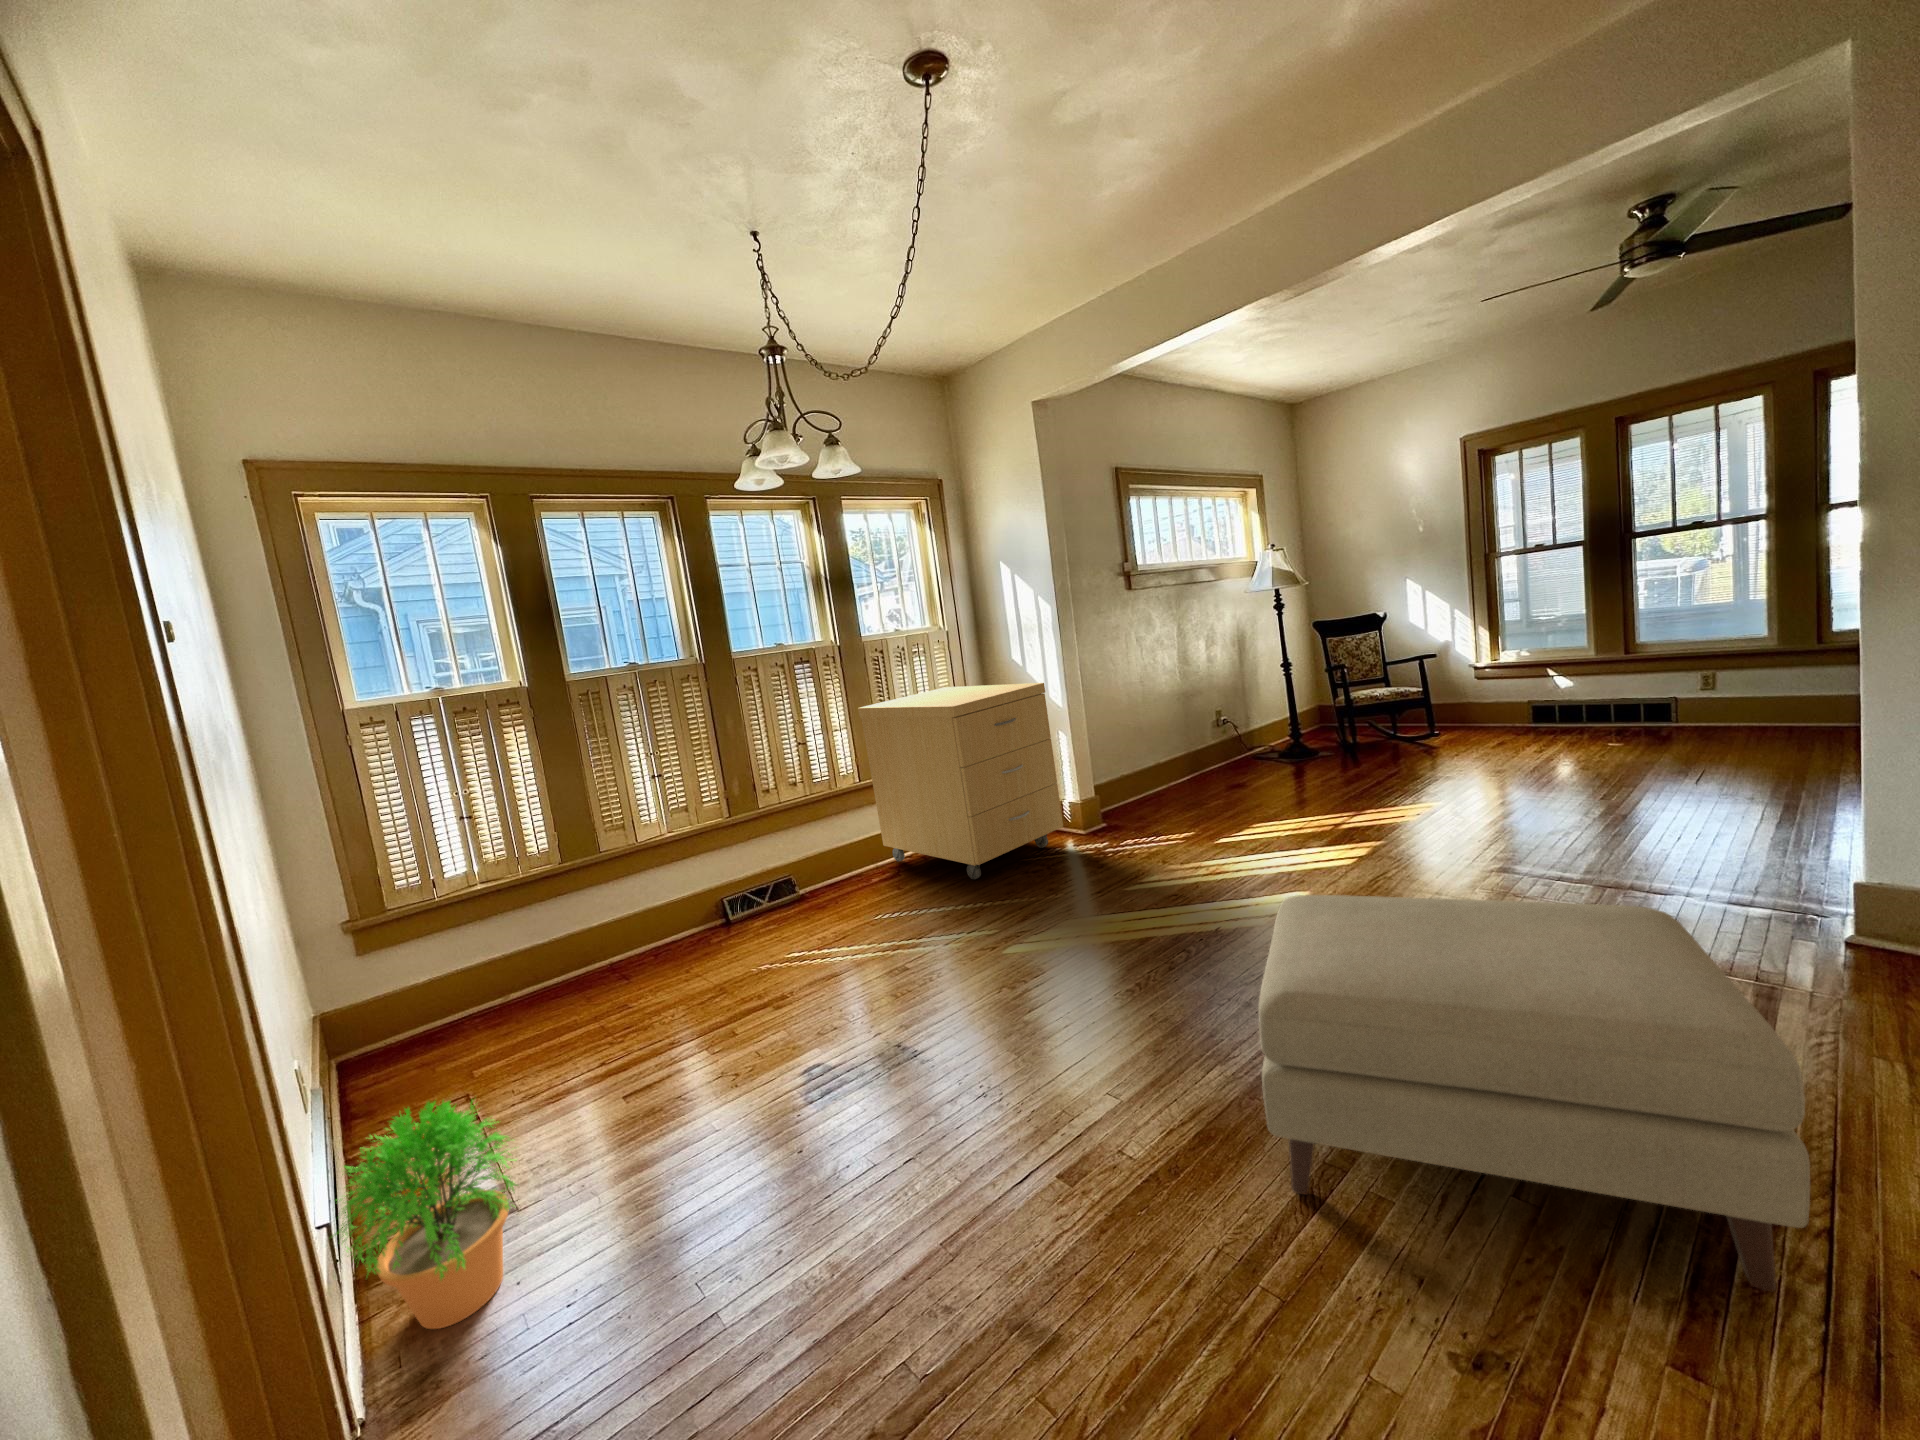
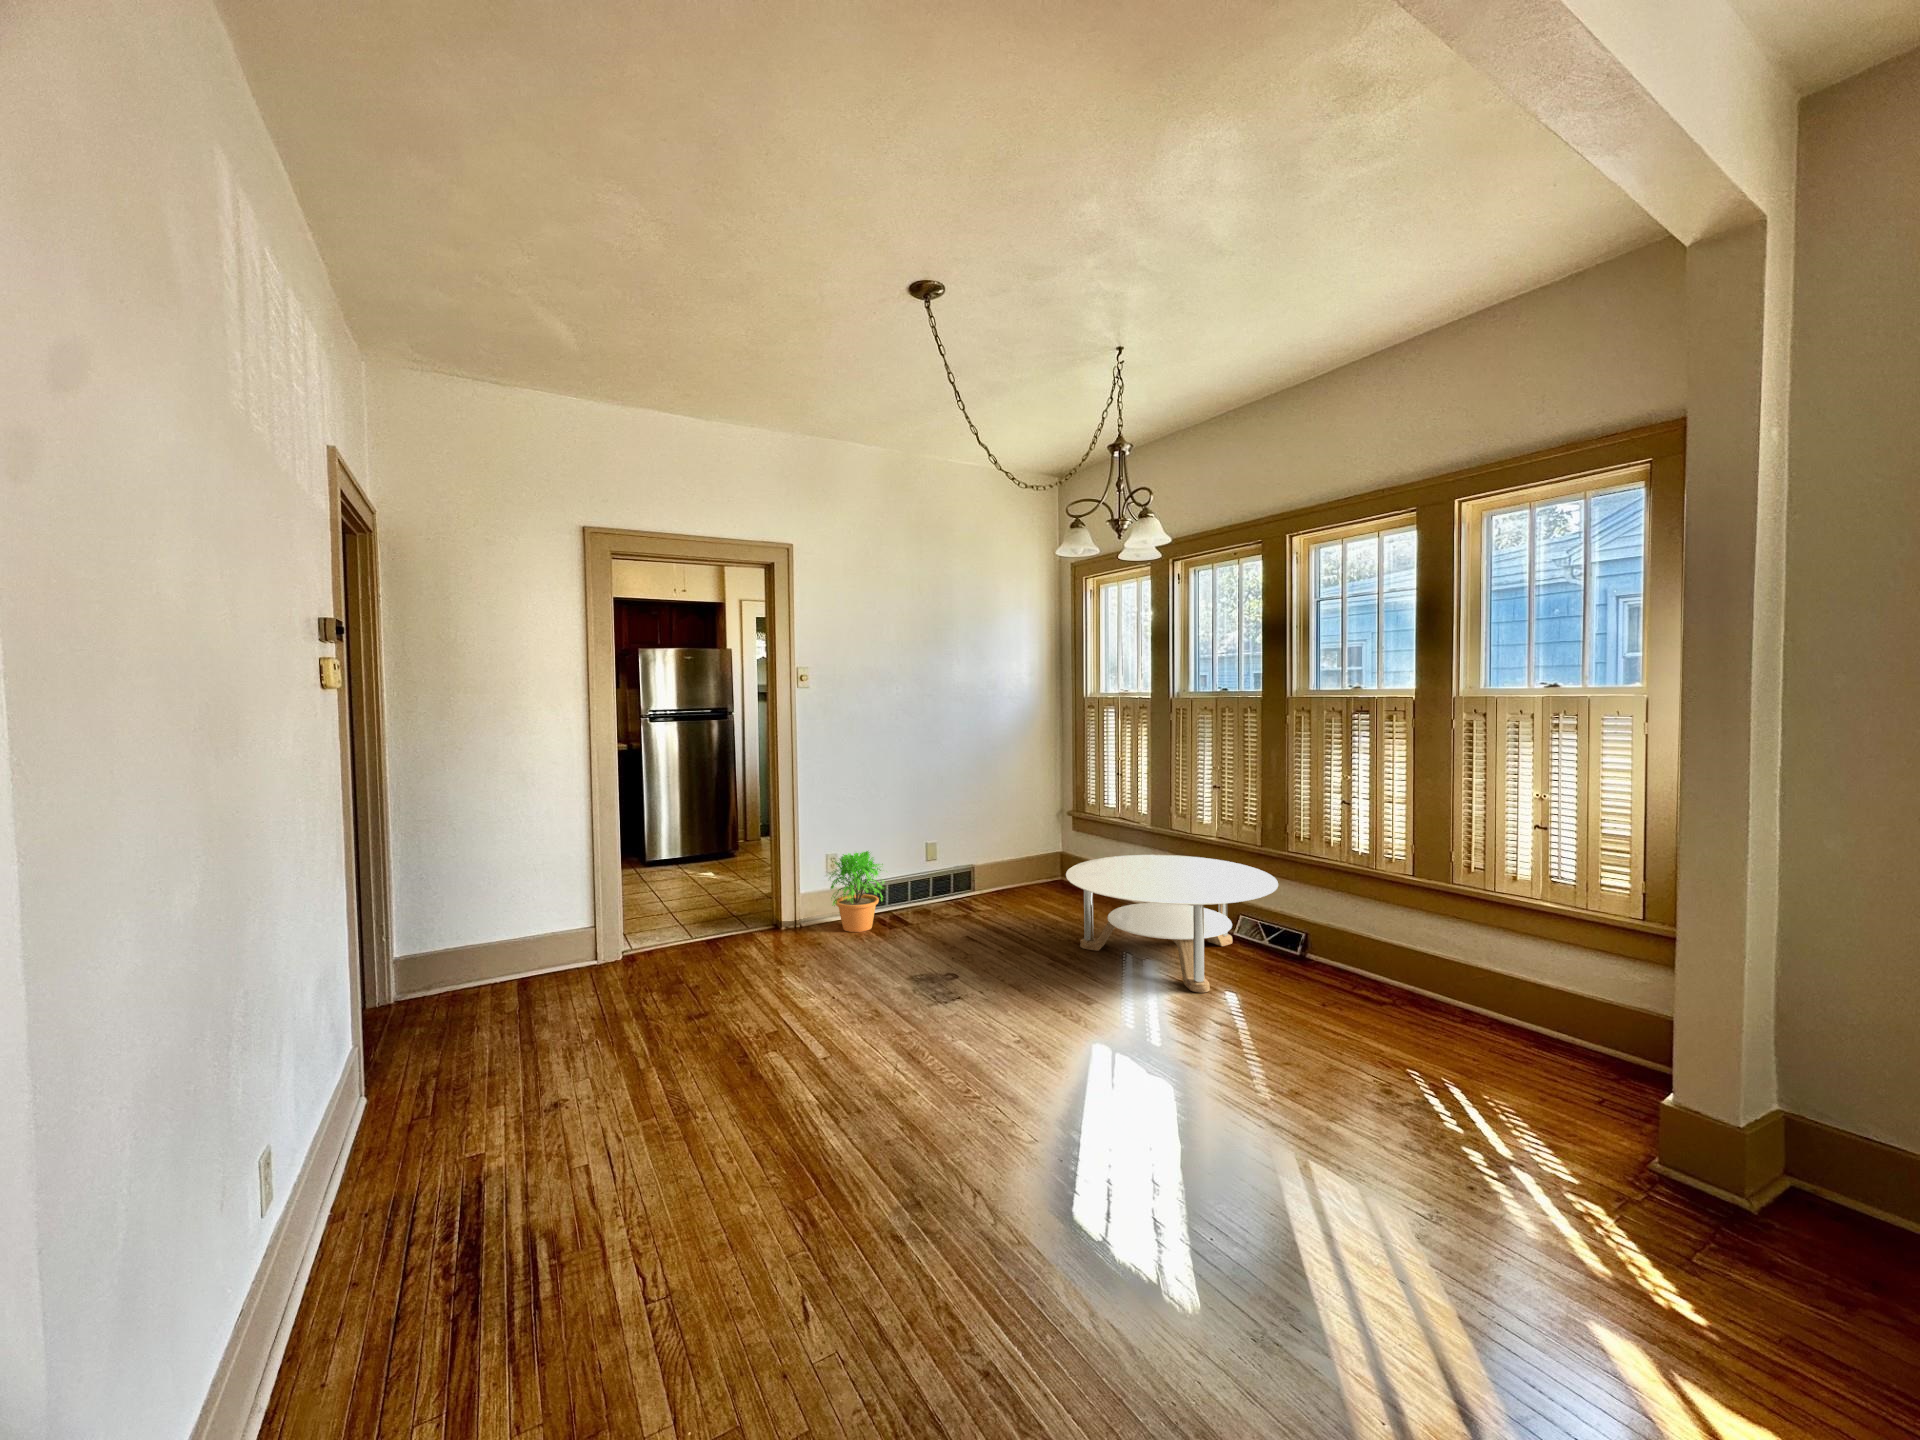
storage cabinet: present [858,683,1063,880] -> none [1296,787,1603,1109]
round table: none [634,825,876,1002] -> present [1066,855,1278,993]
ottoman: present [1258,895,1810,1291] -> none [415,963,811,1310]

